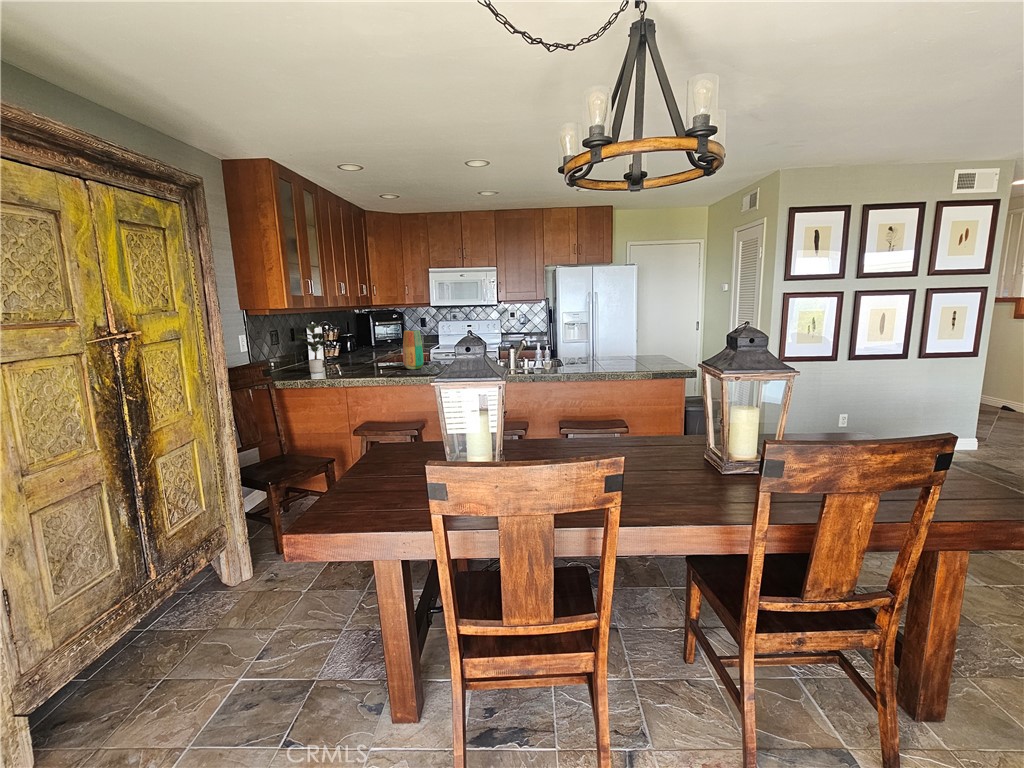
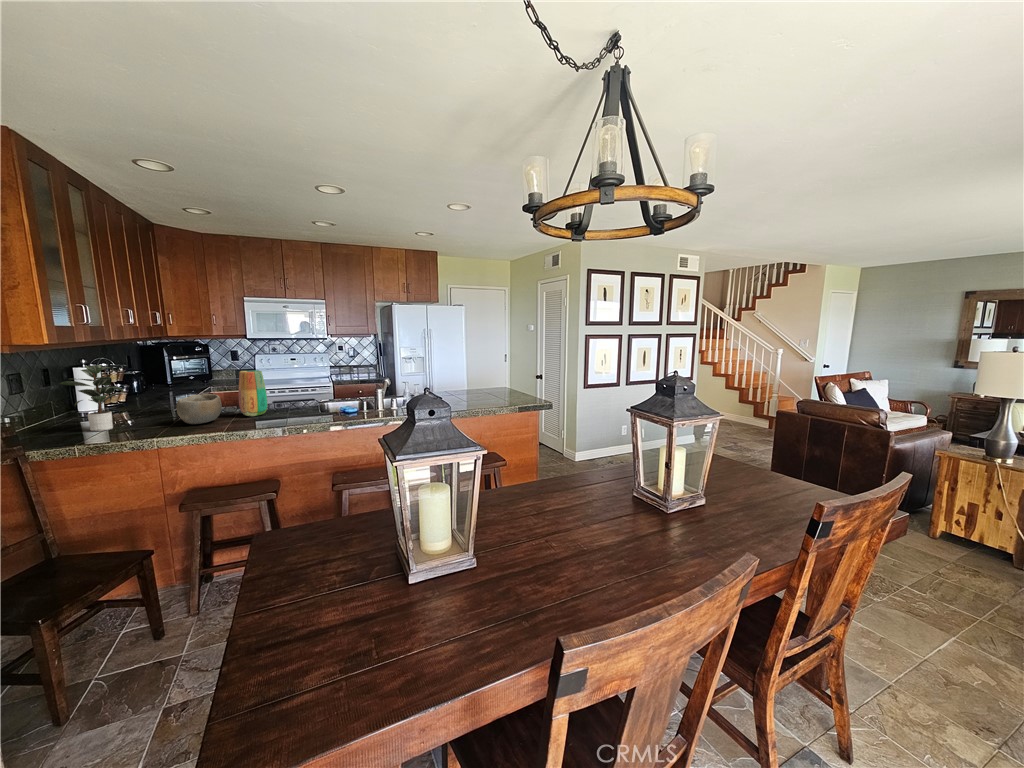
bowl: none [360,349,390,372] -> present [177,394,222,424]

